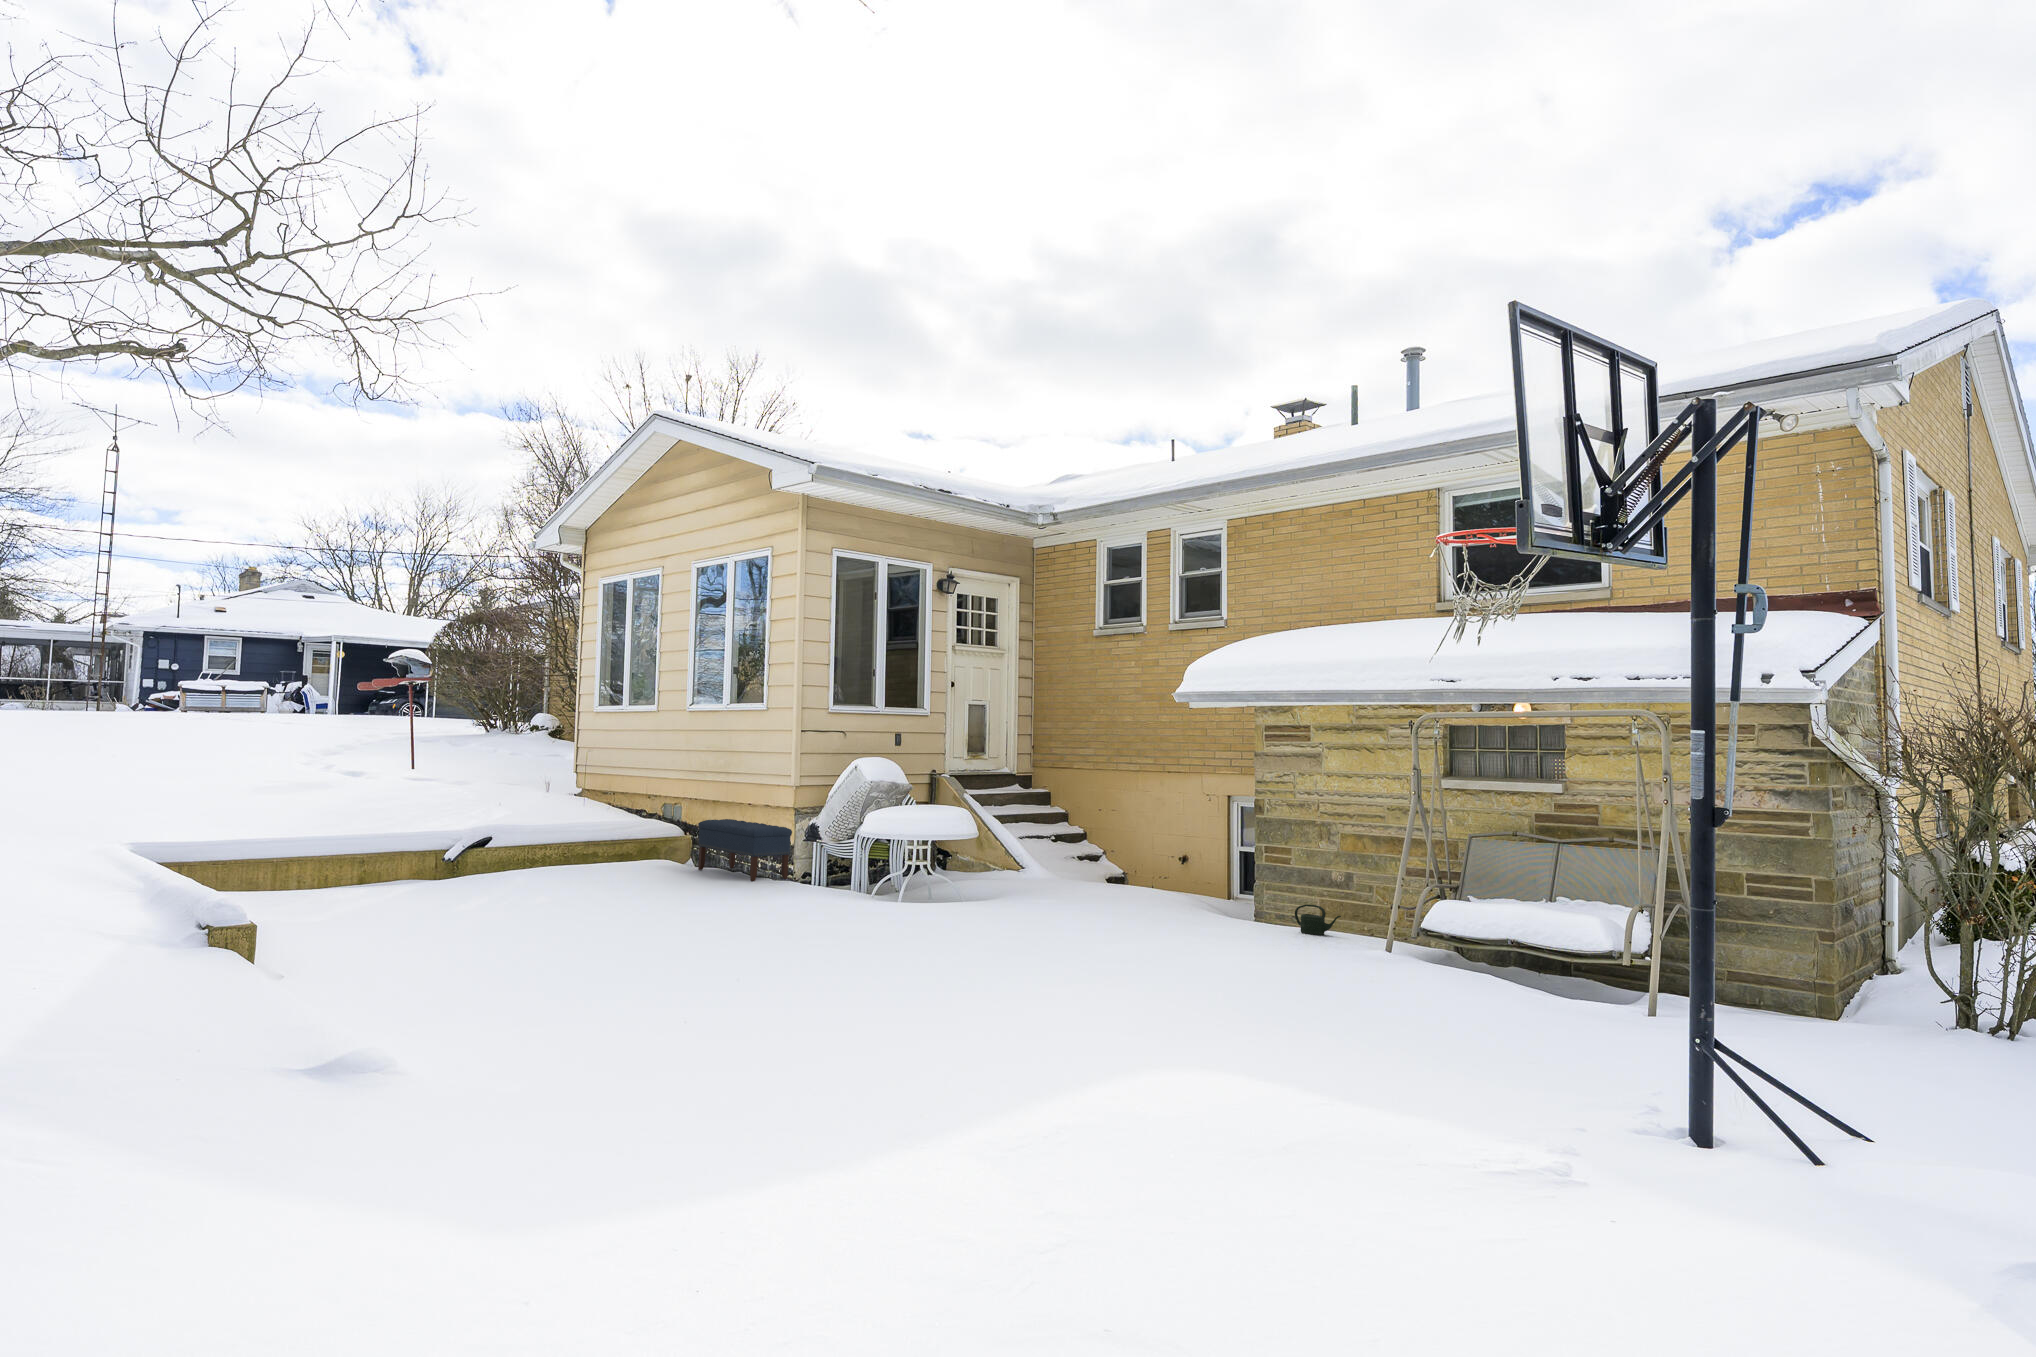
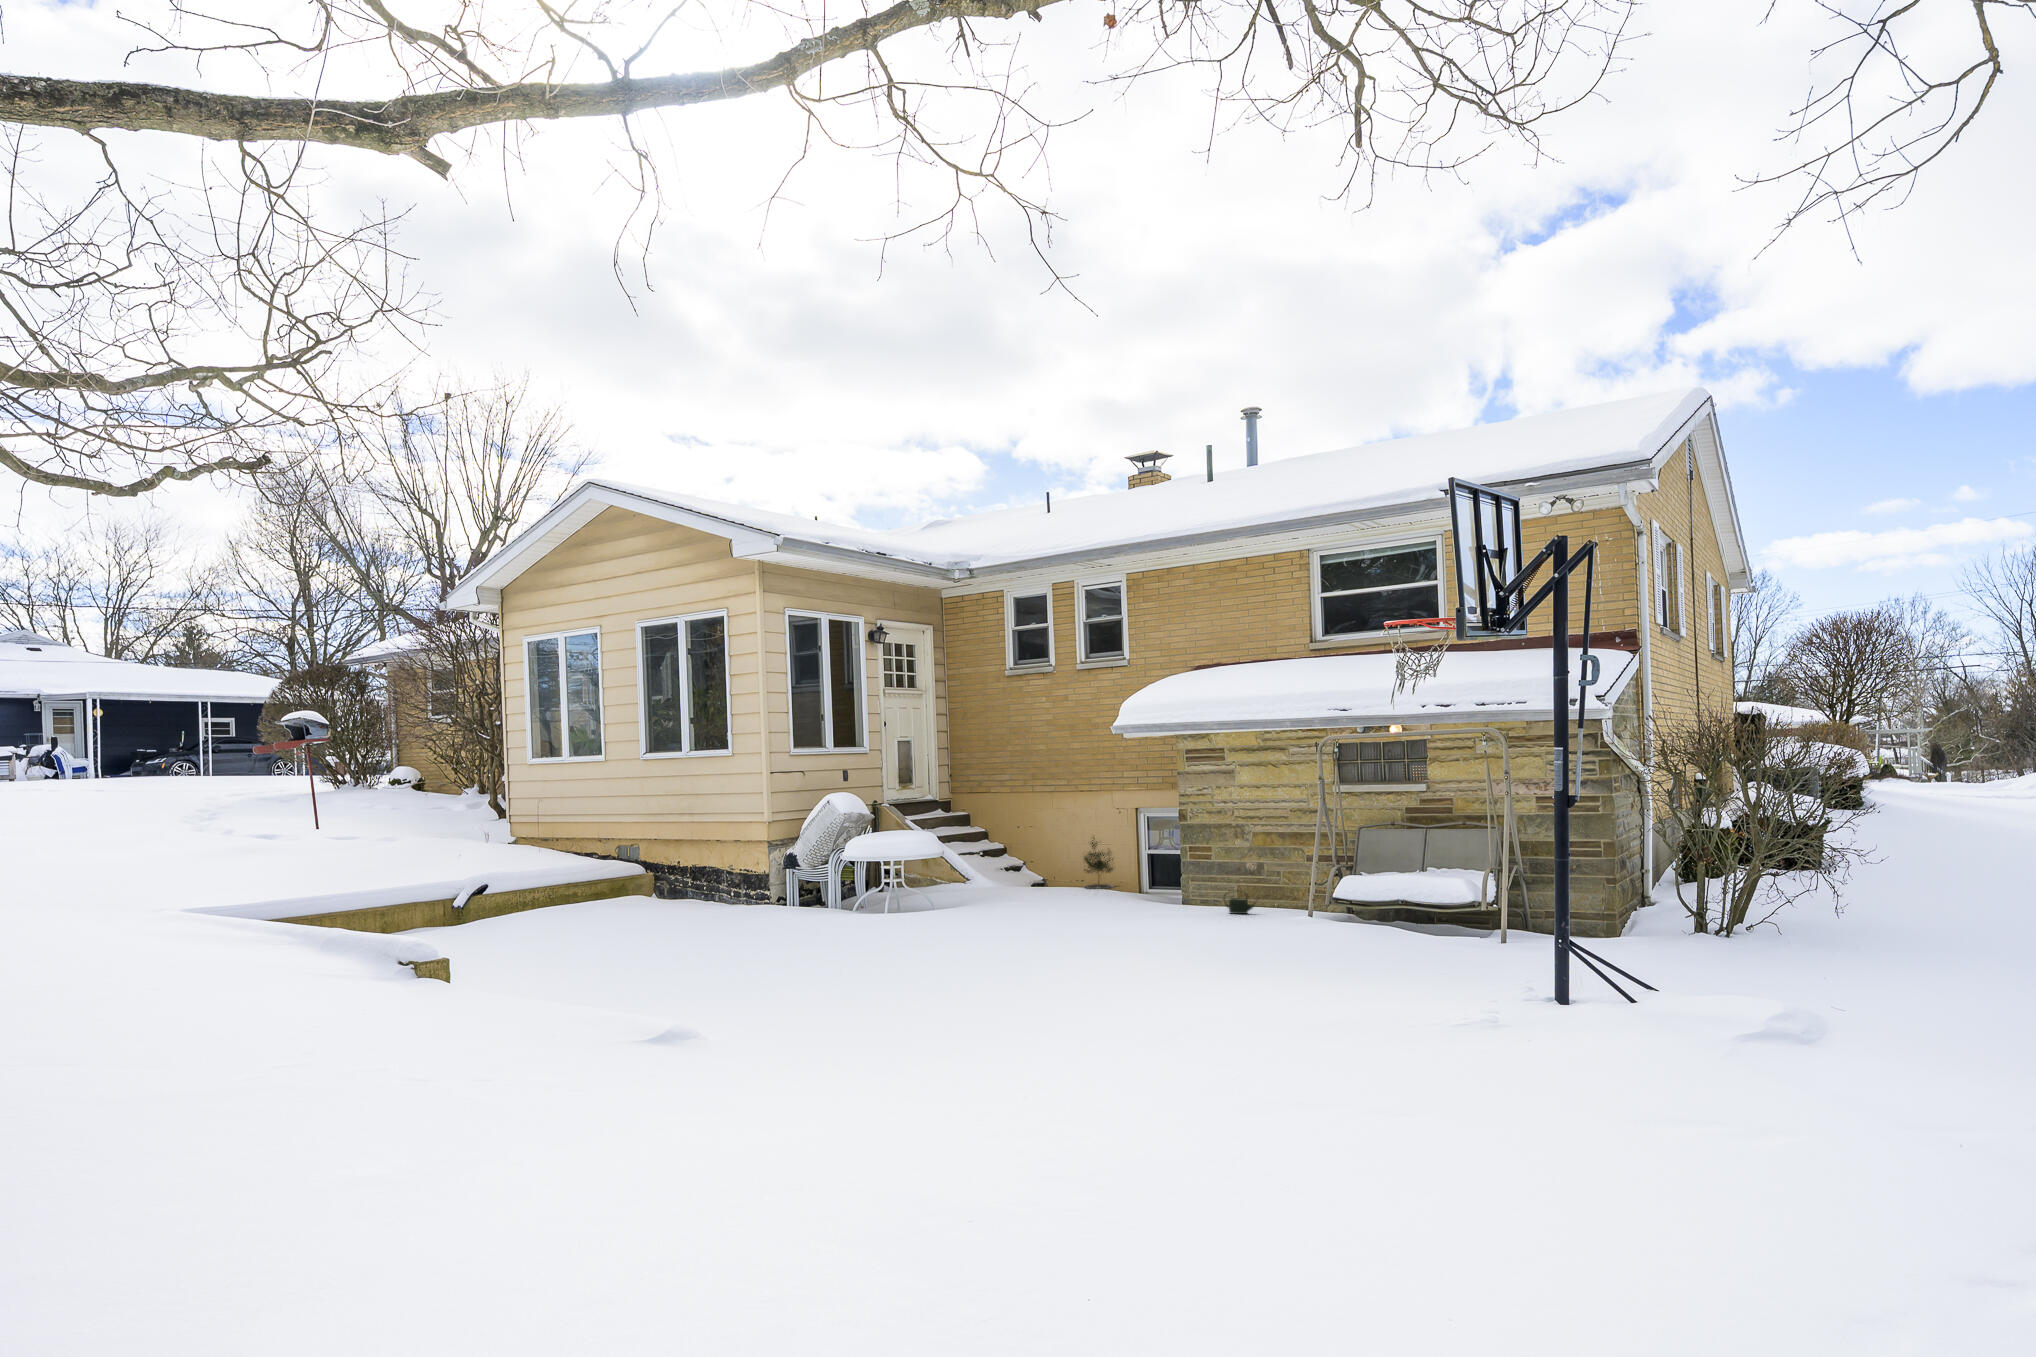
bench: present [698,819,792,882] -> none [668,857,765,910]
potted tree: none [1157,822,1197,886] -> present [1084,837,1113,889]

